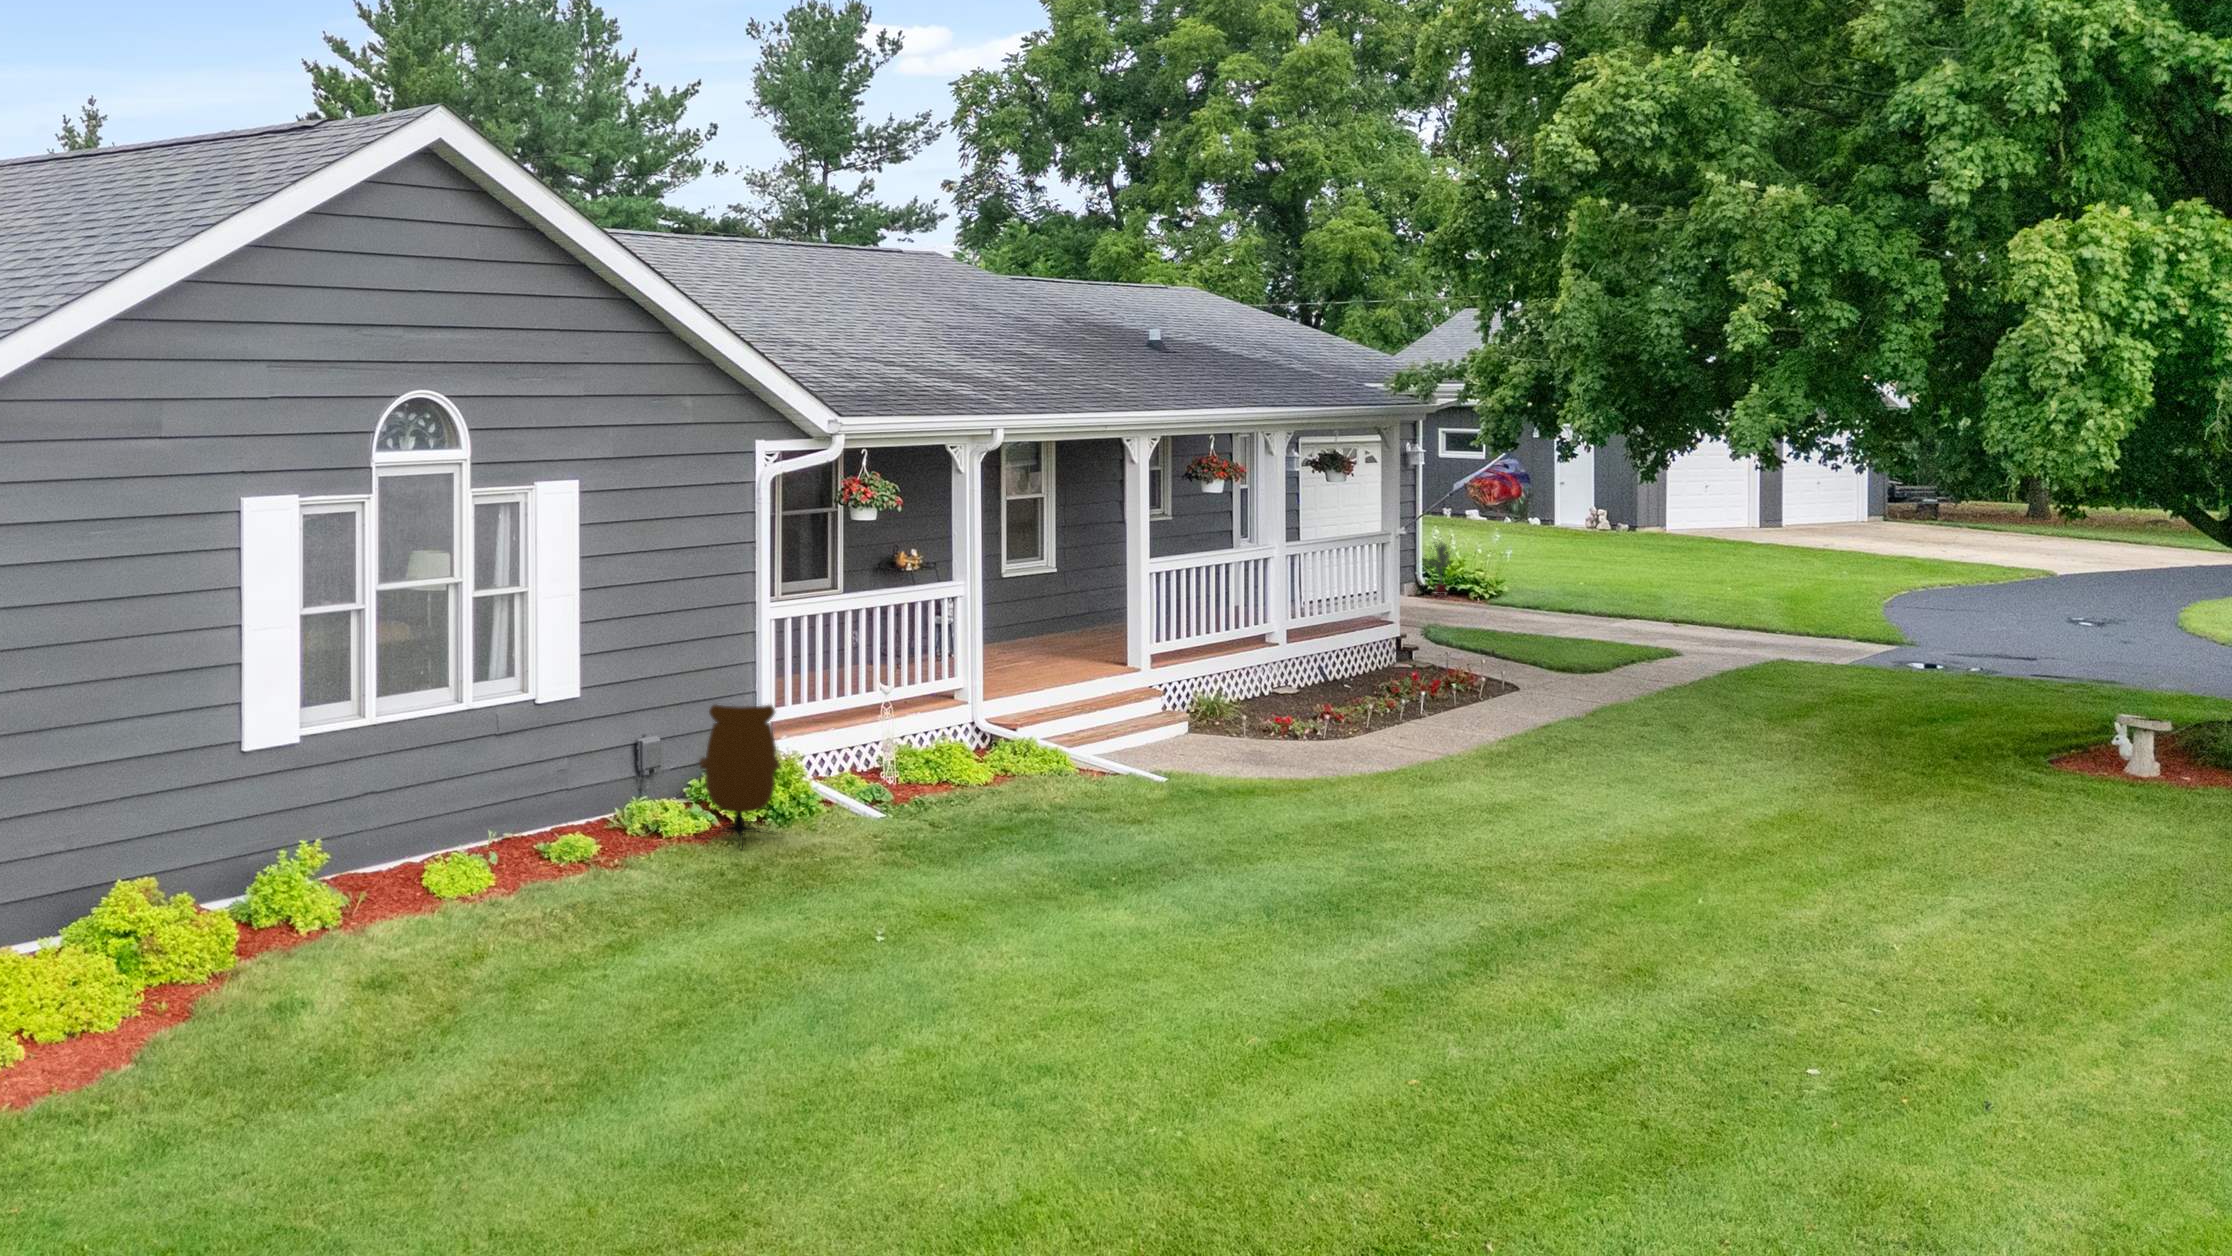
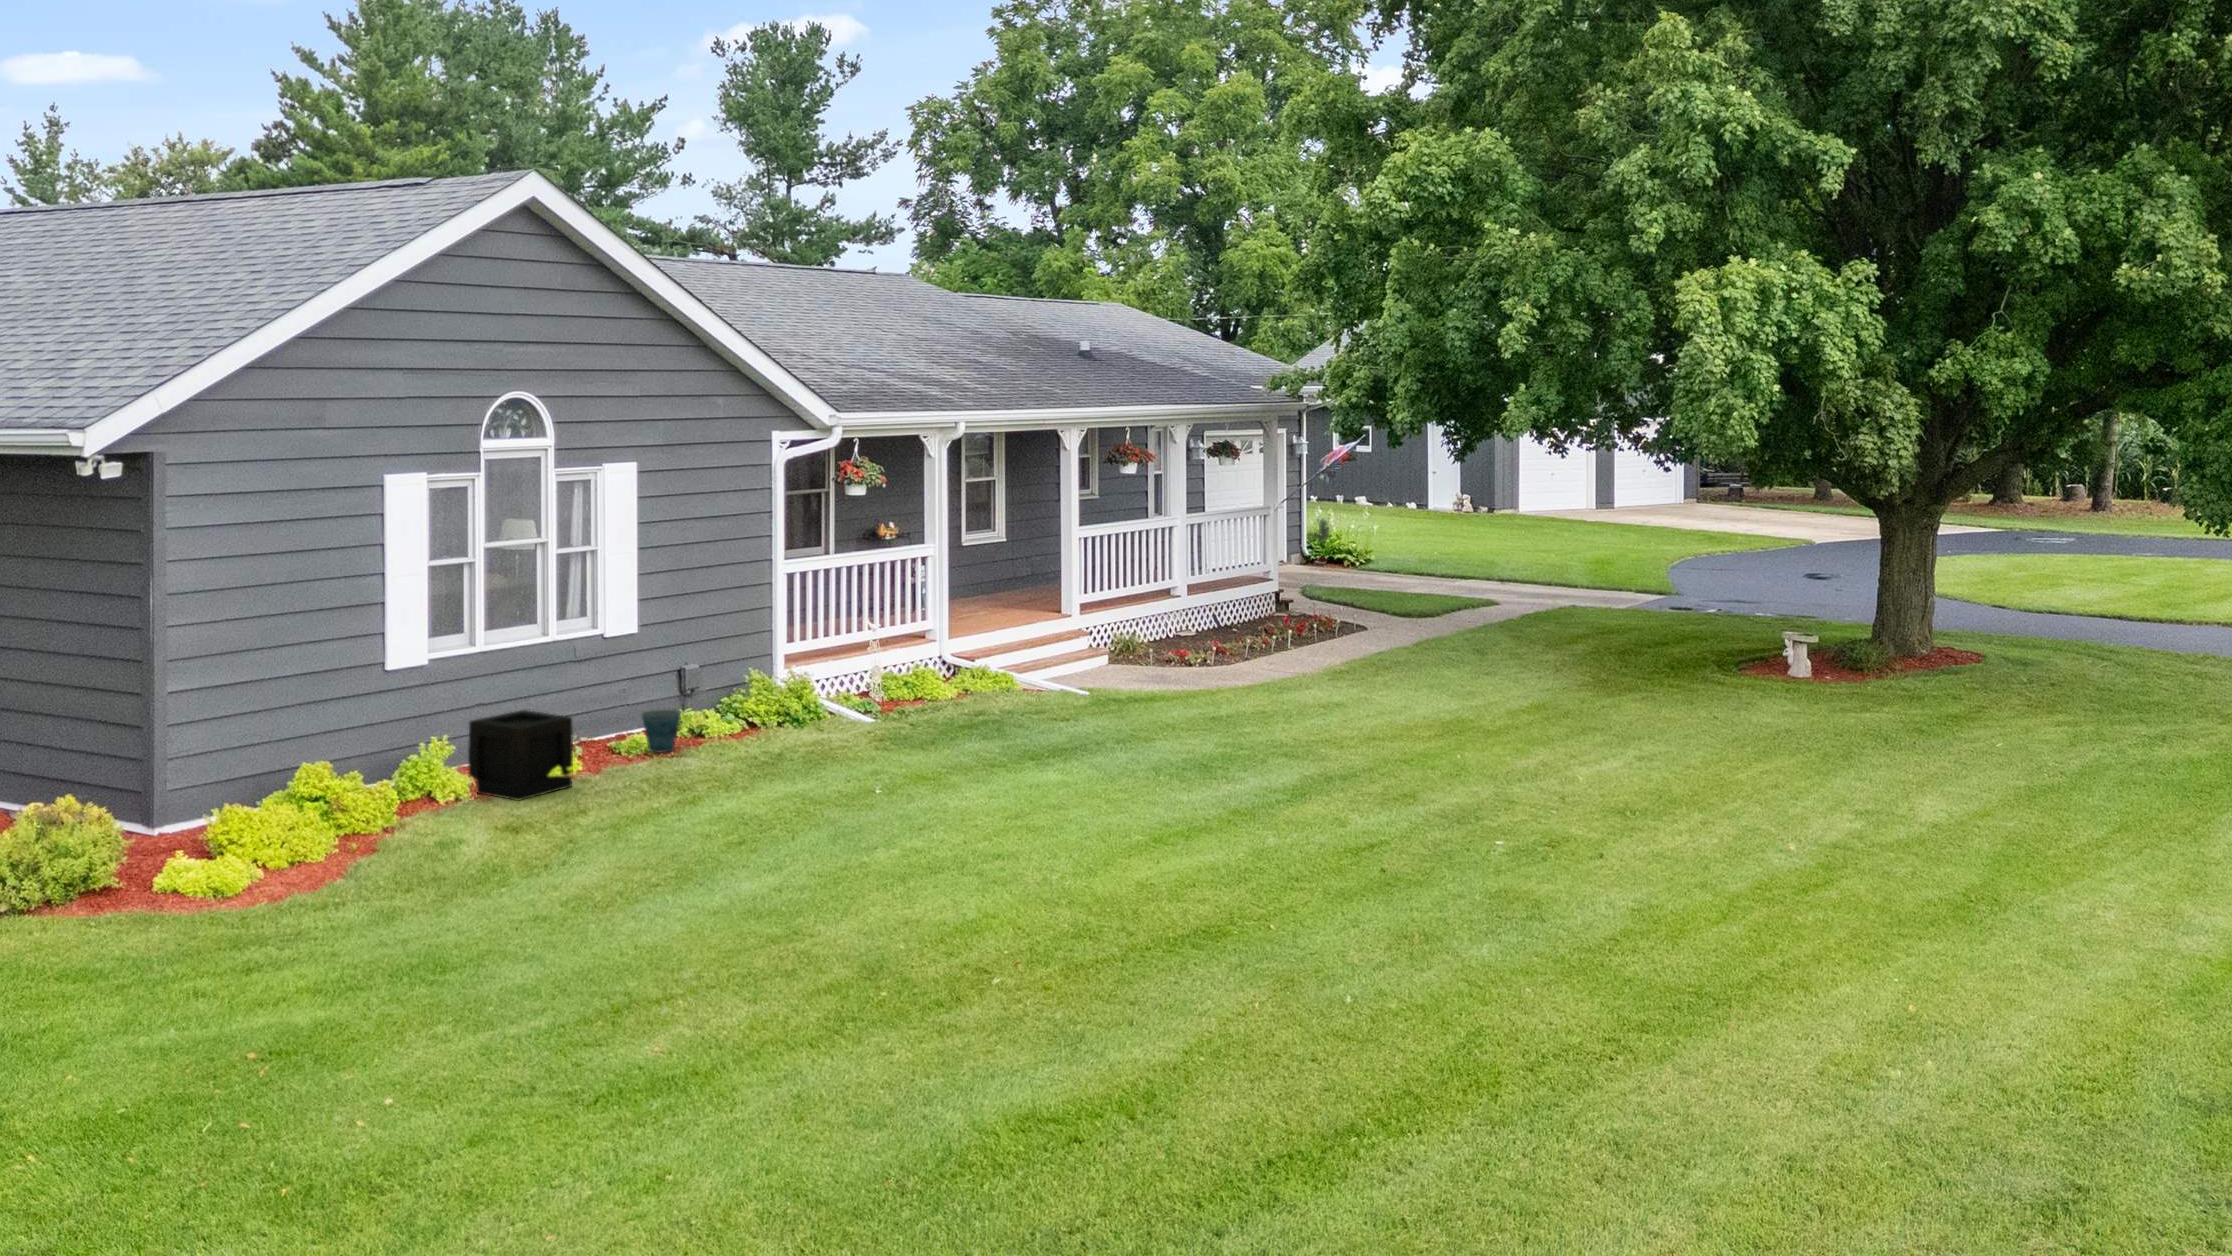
lounge chair: present [696,705,782,848] -> none [732,633,803,748]
bucket: none [581,793,631,849] -> present [642,710,681,753]
wooden crate: none [353,796,481,920] -> present [468,710,573,801]

